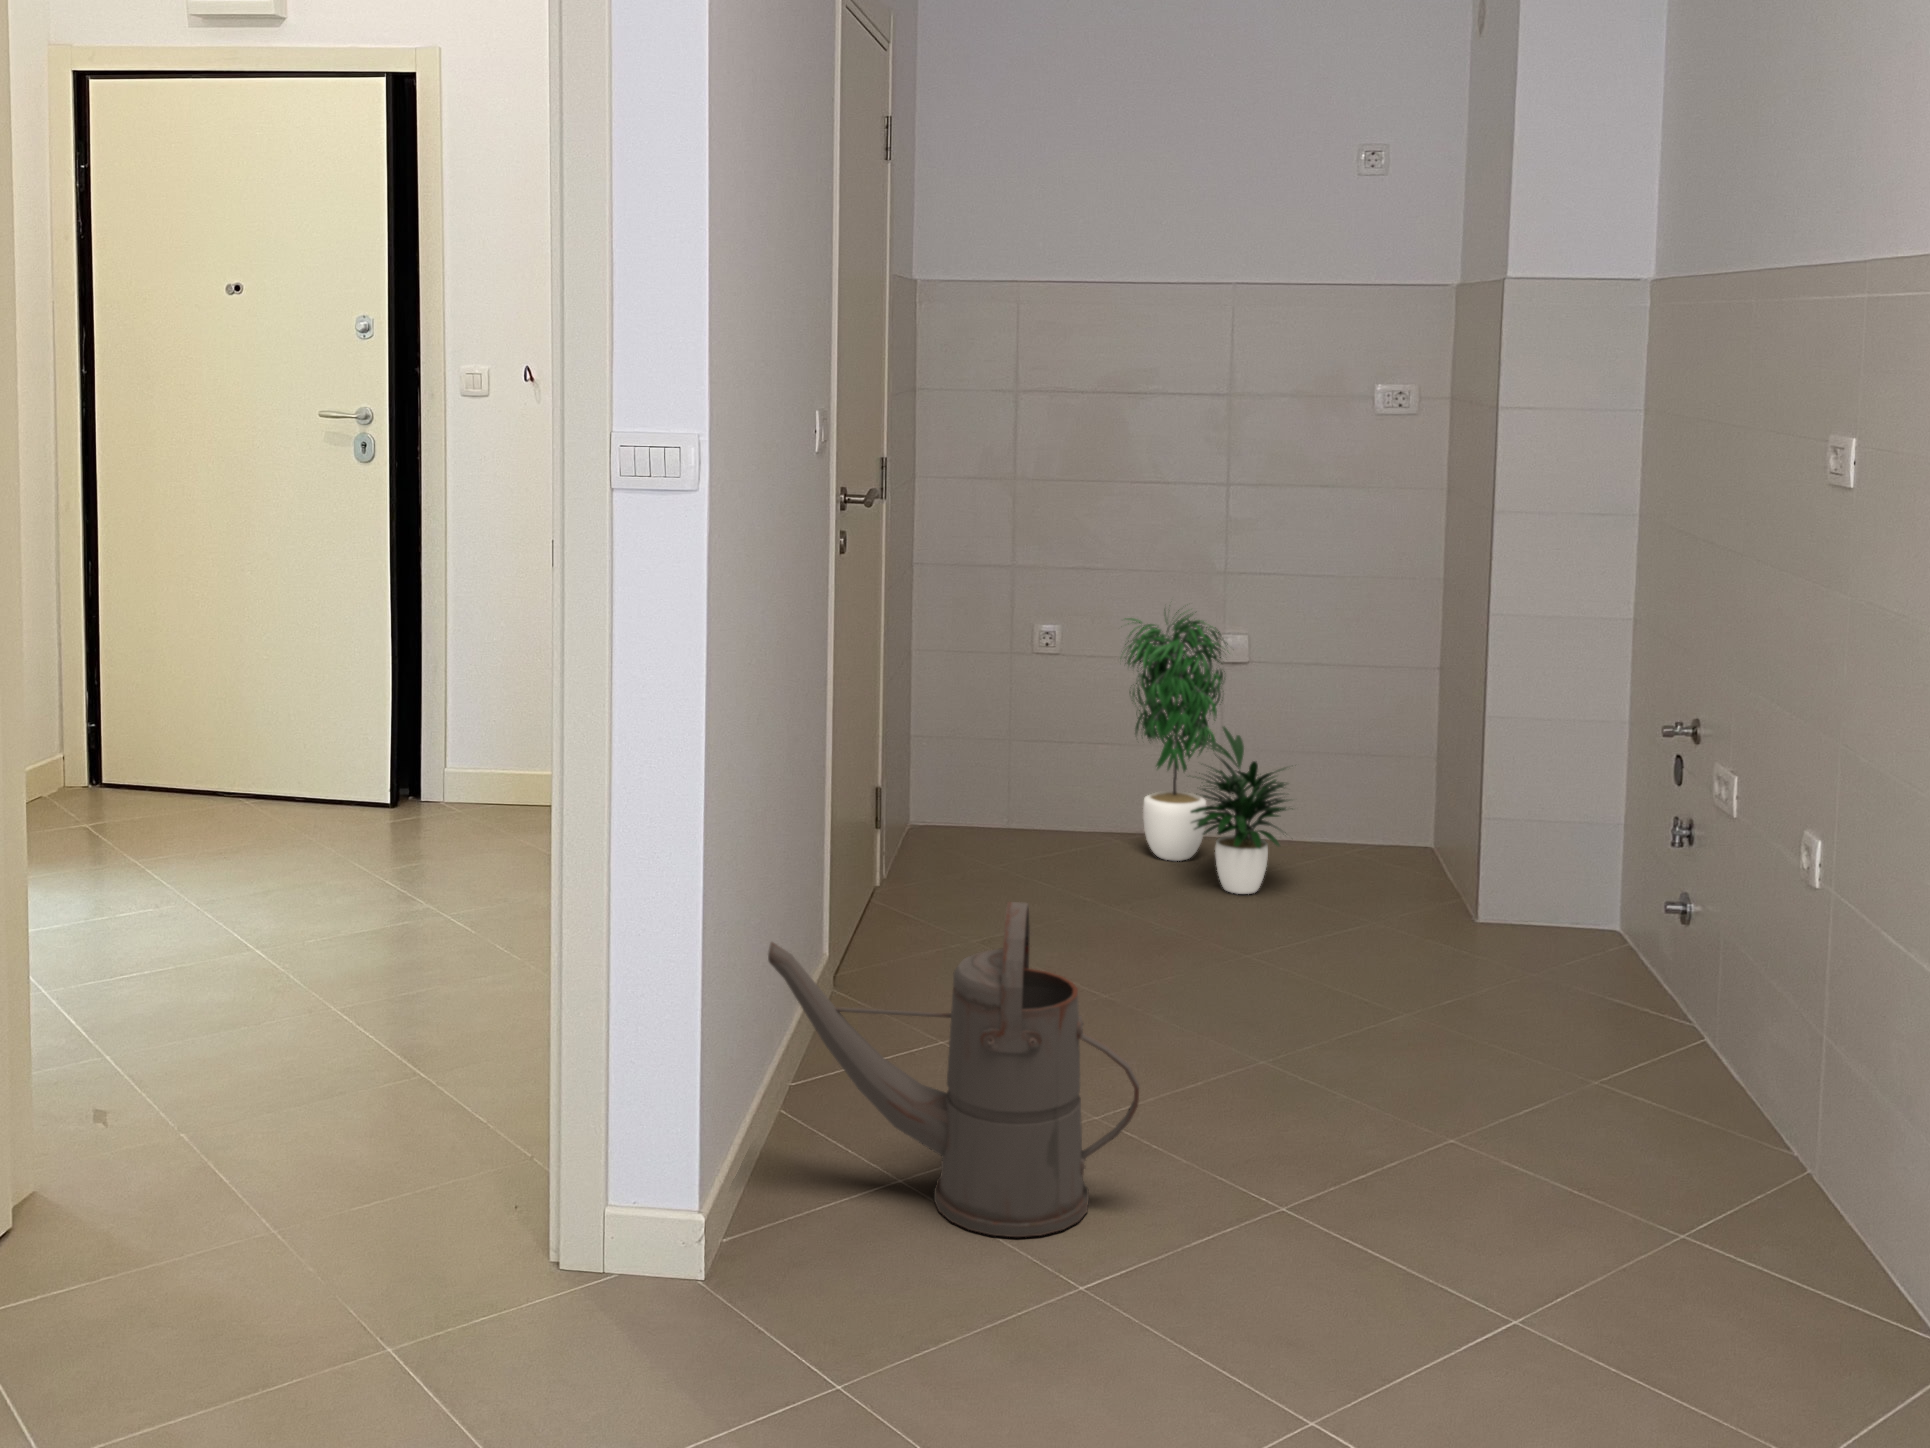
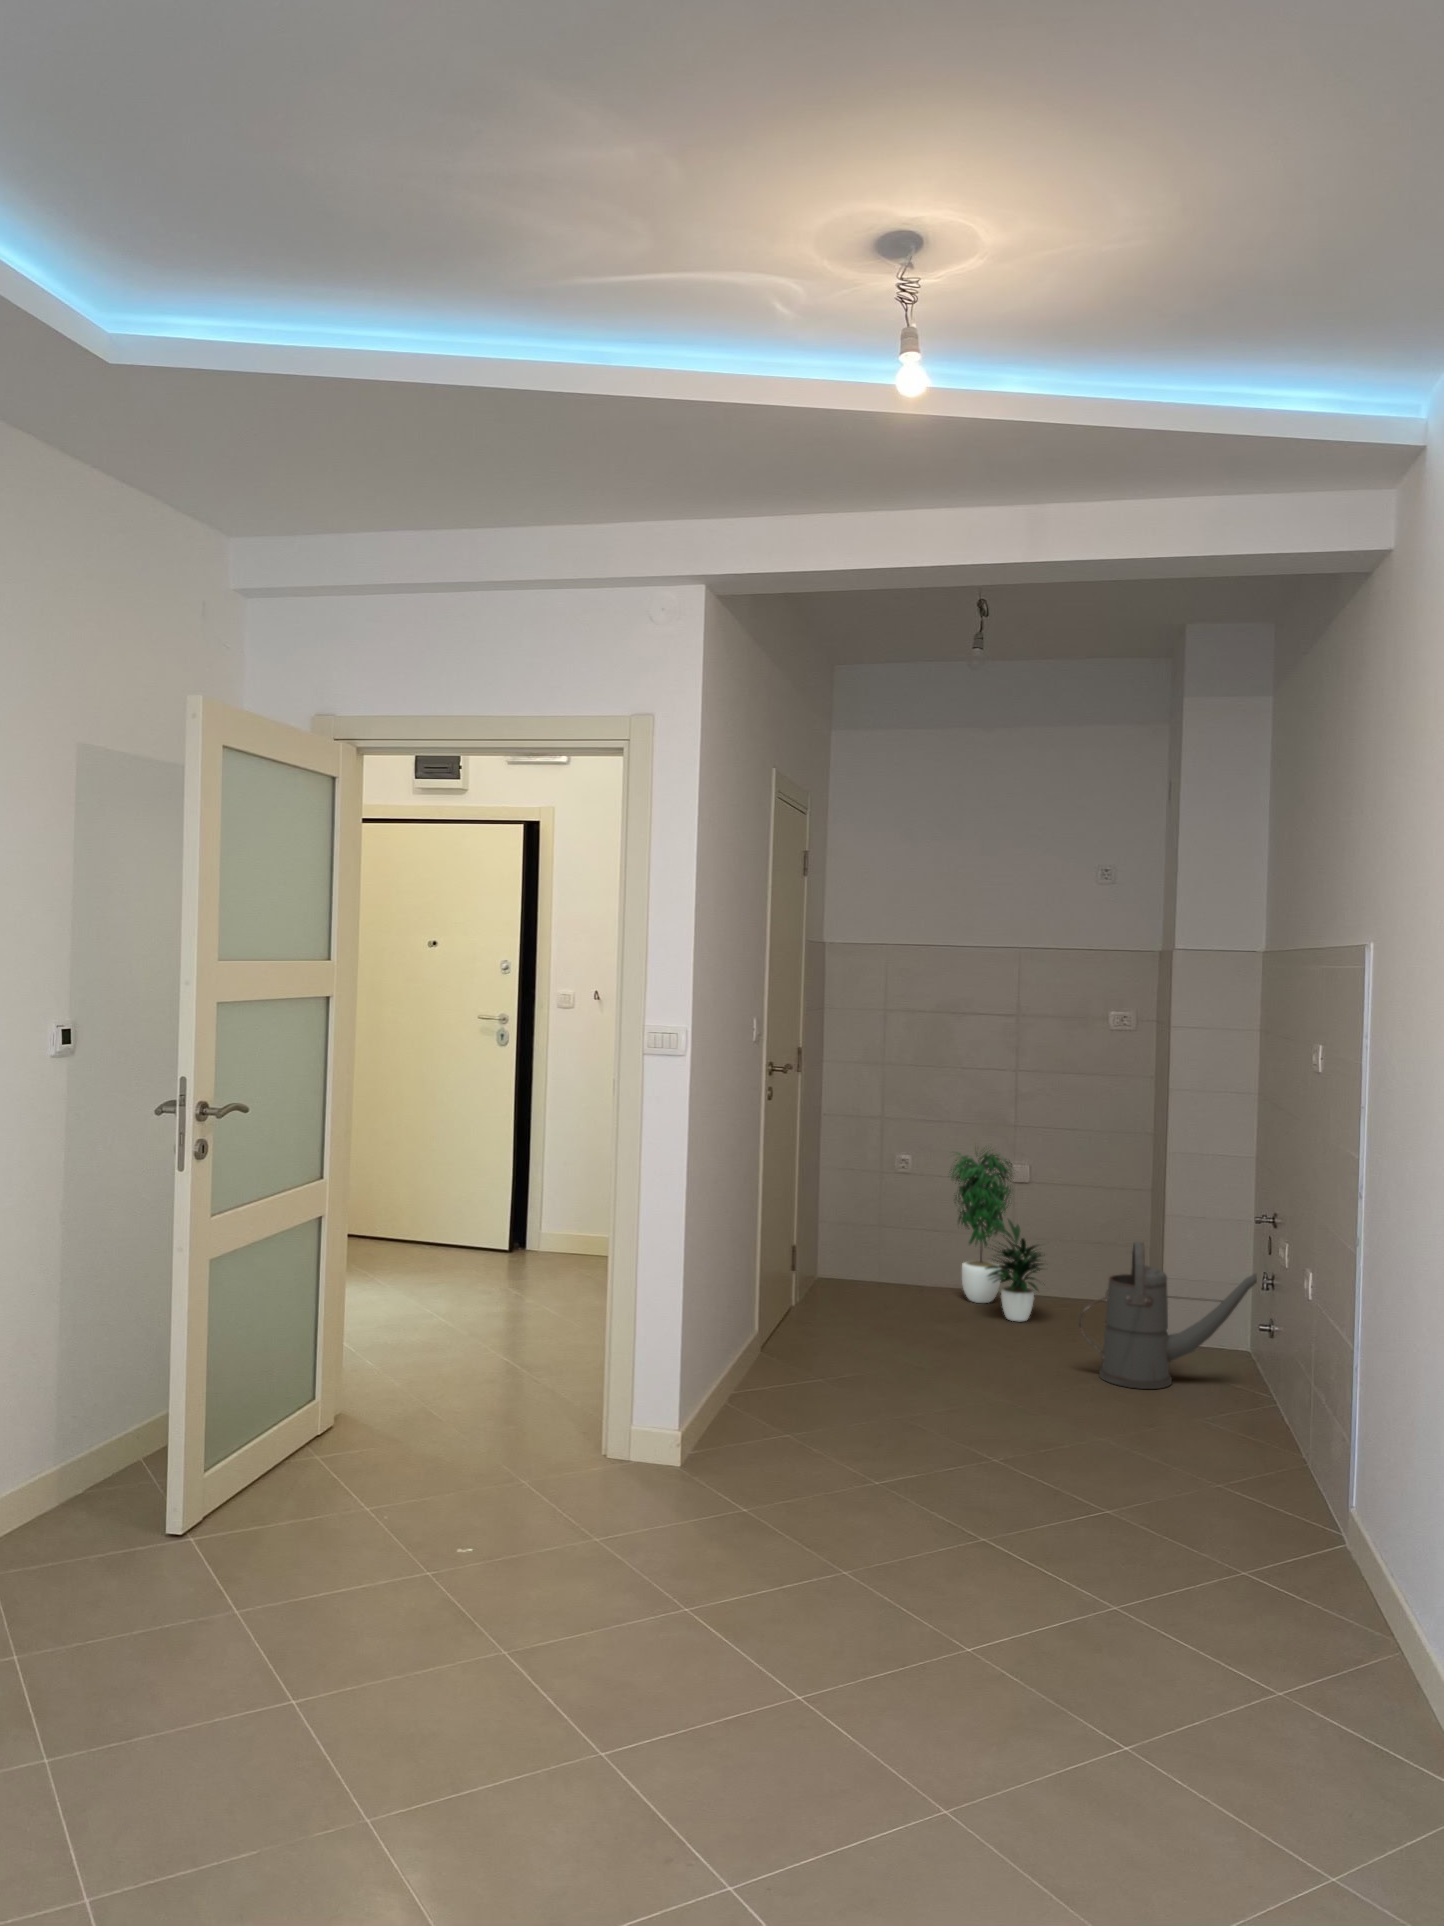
watering can: present [768,902,1139,1237] -> present [1079,1242,1257,1389]

